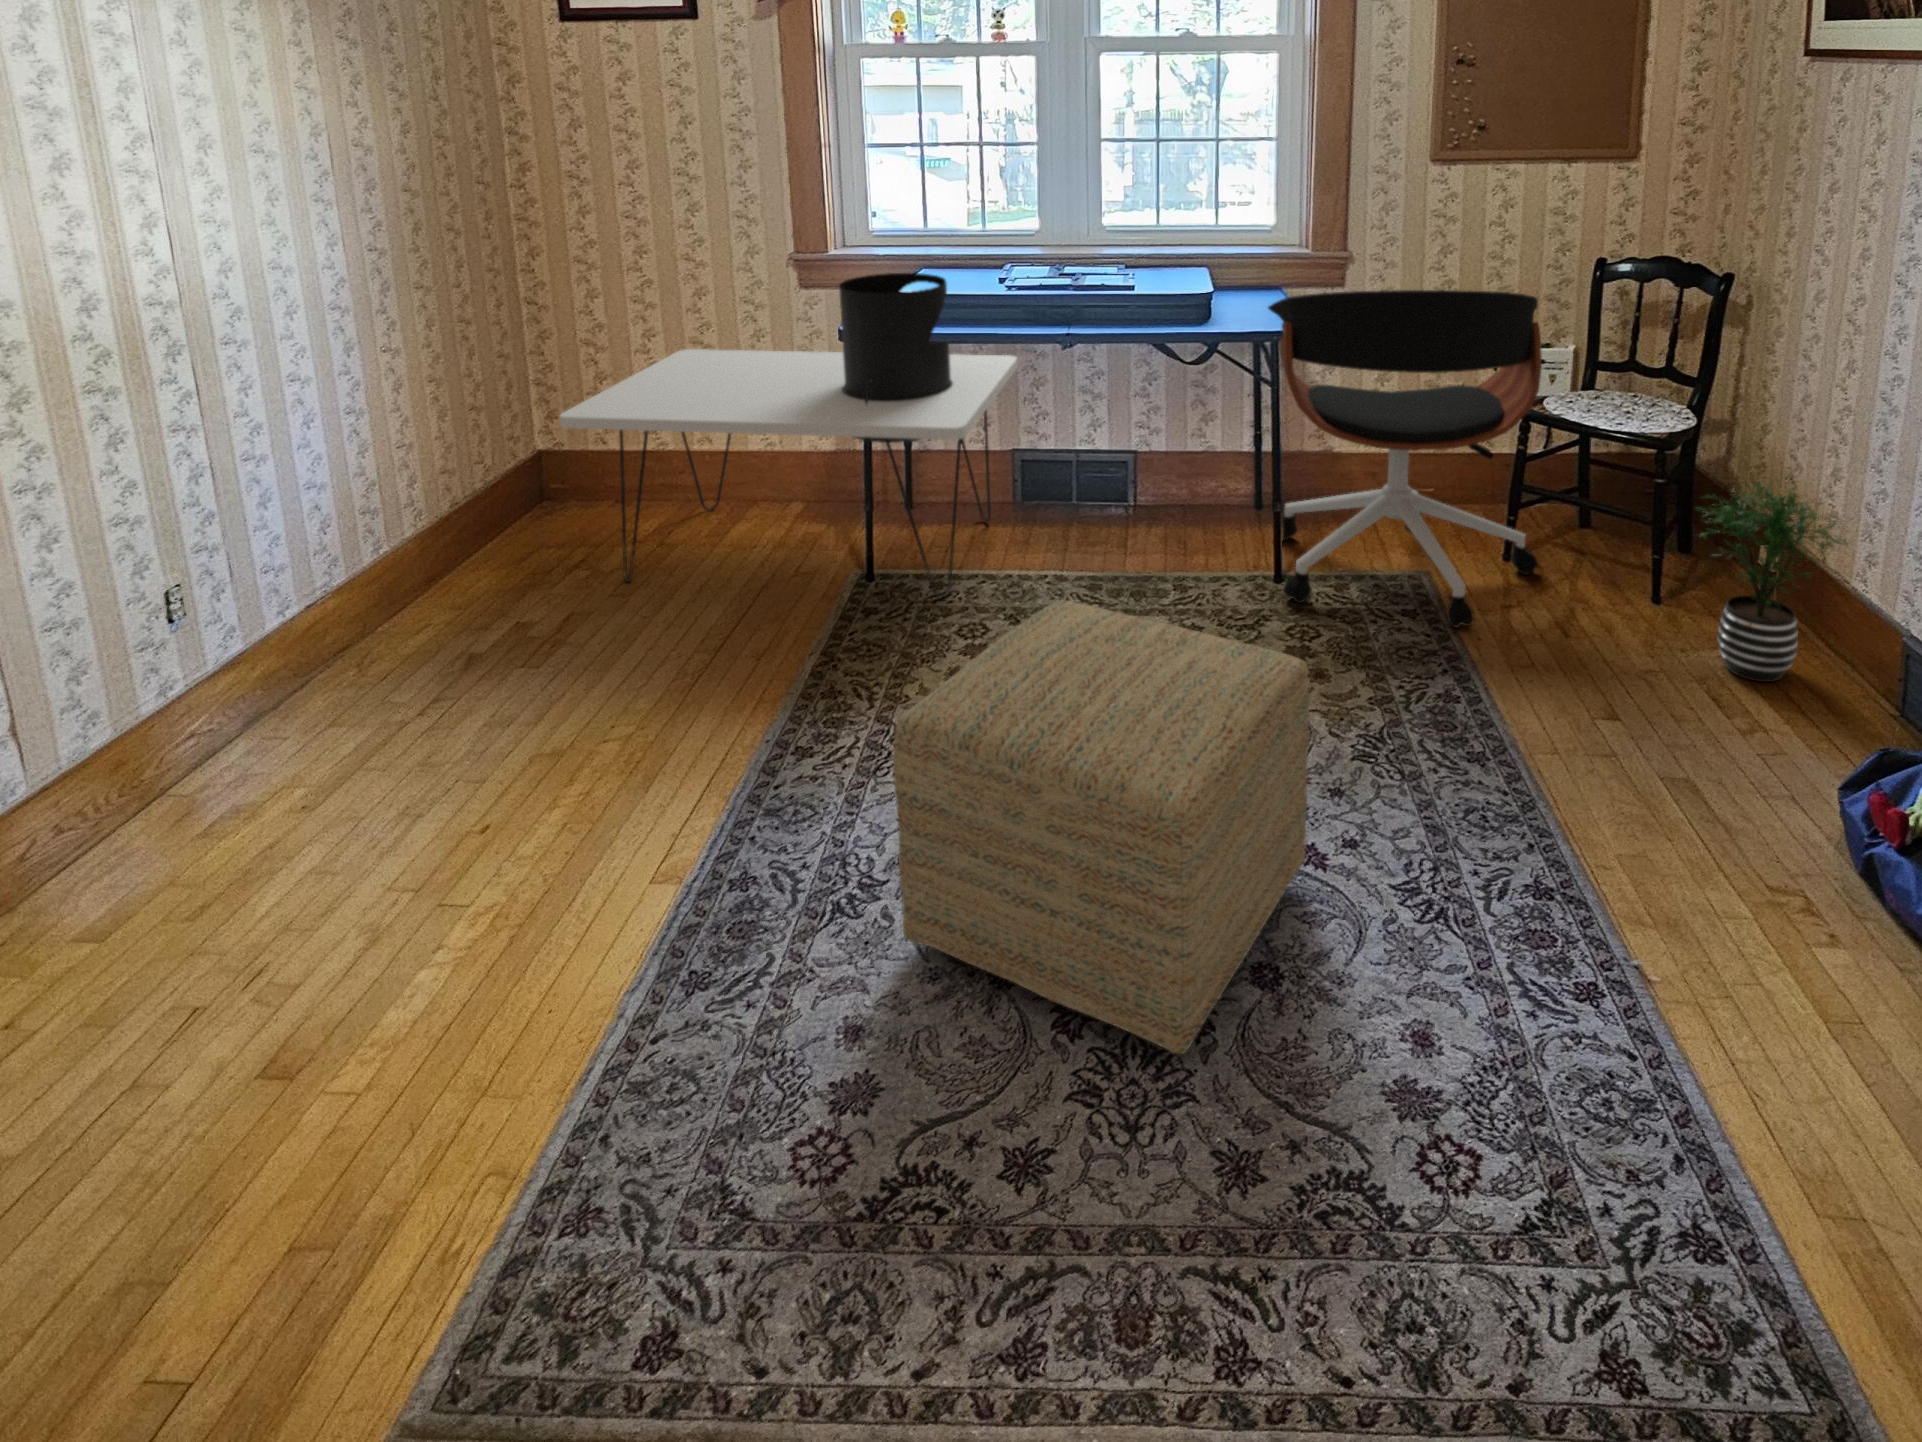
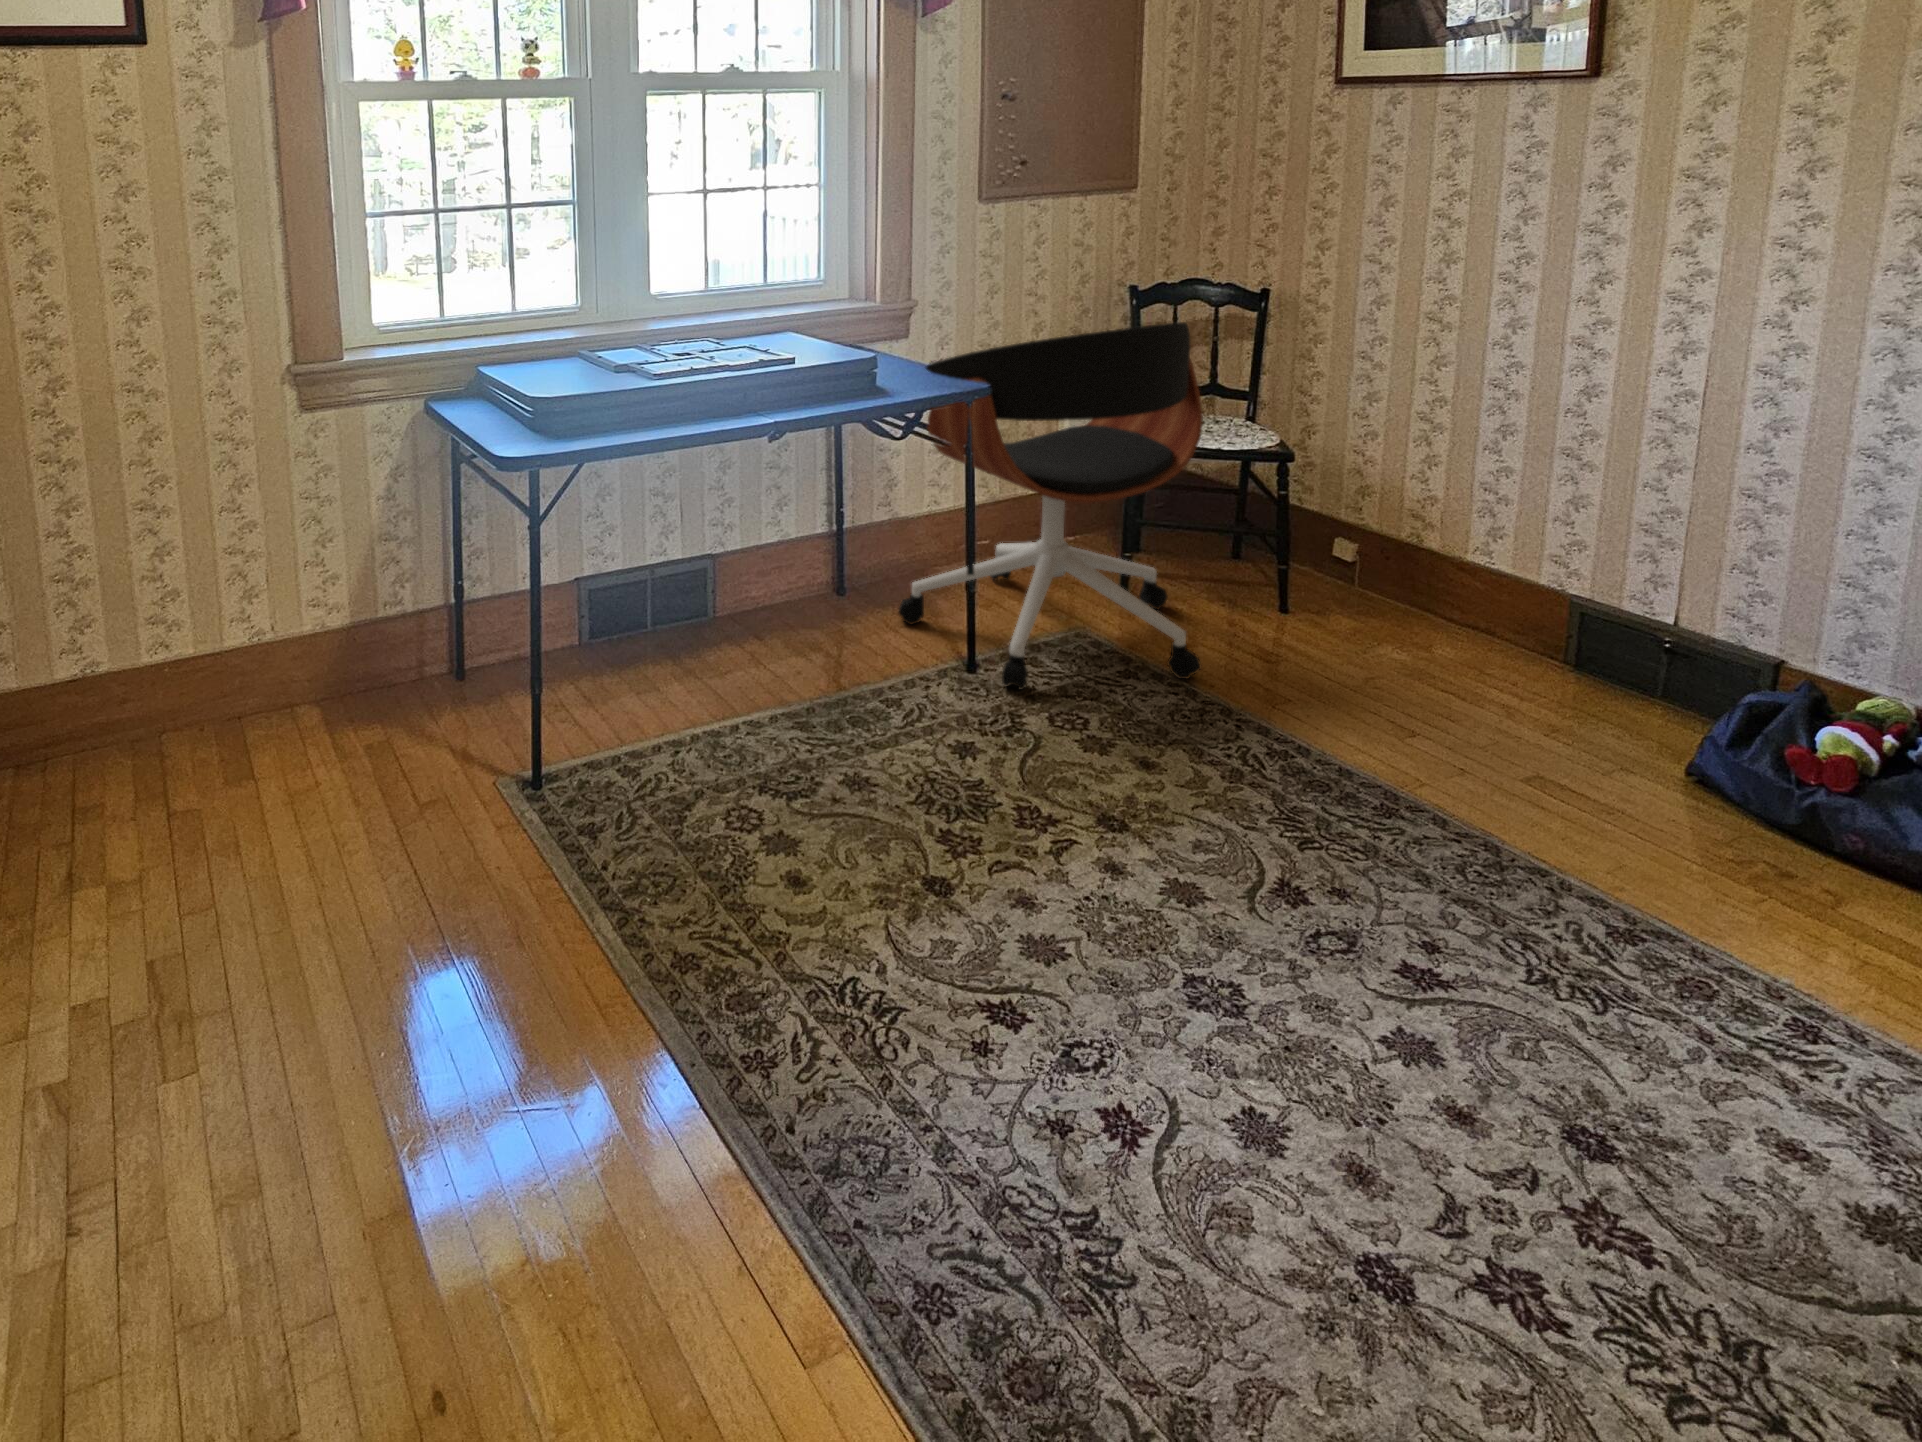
side table: present [560,273,1018,597] -> none [94,371,709,890]
potted plant: present [1700,482,1848,682] -> none [1365,474,1527,667]
ottoman: present [893,600,1309,1054] -> none [1127,754,1801,1330]

